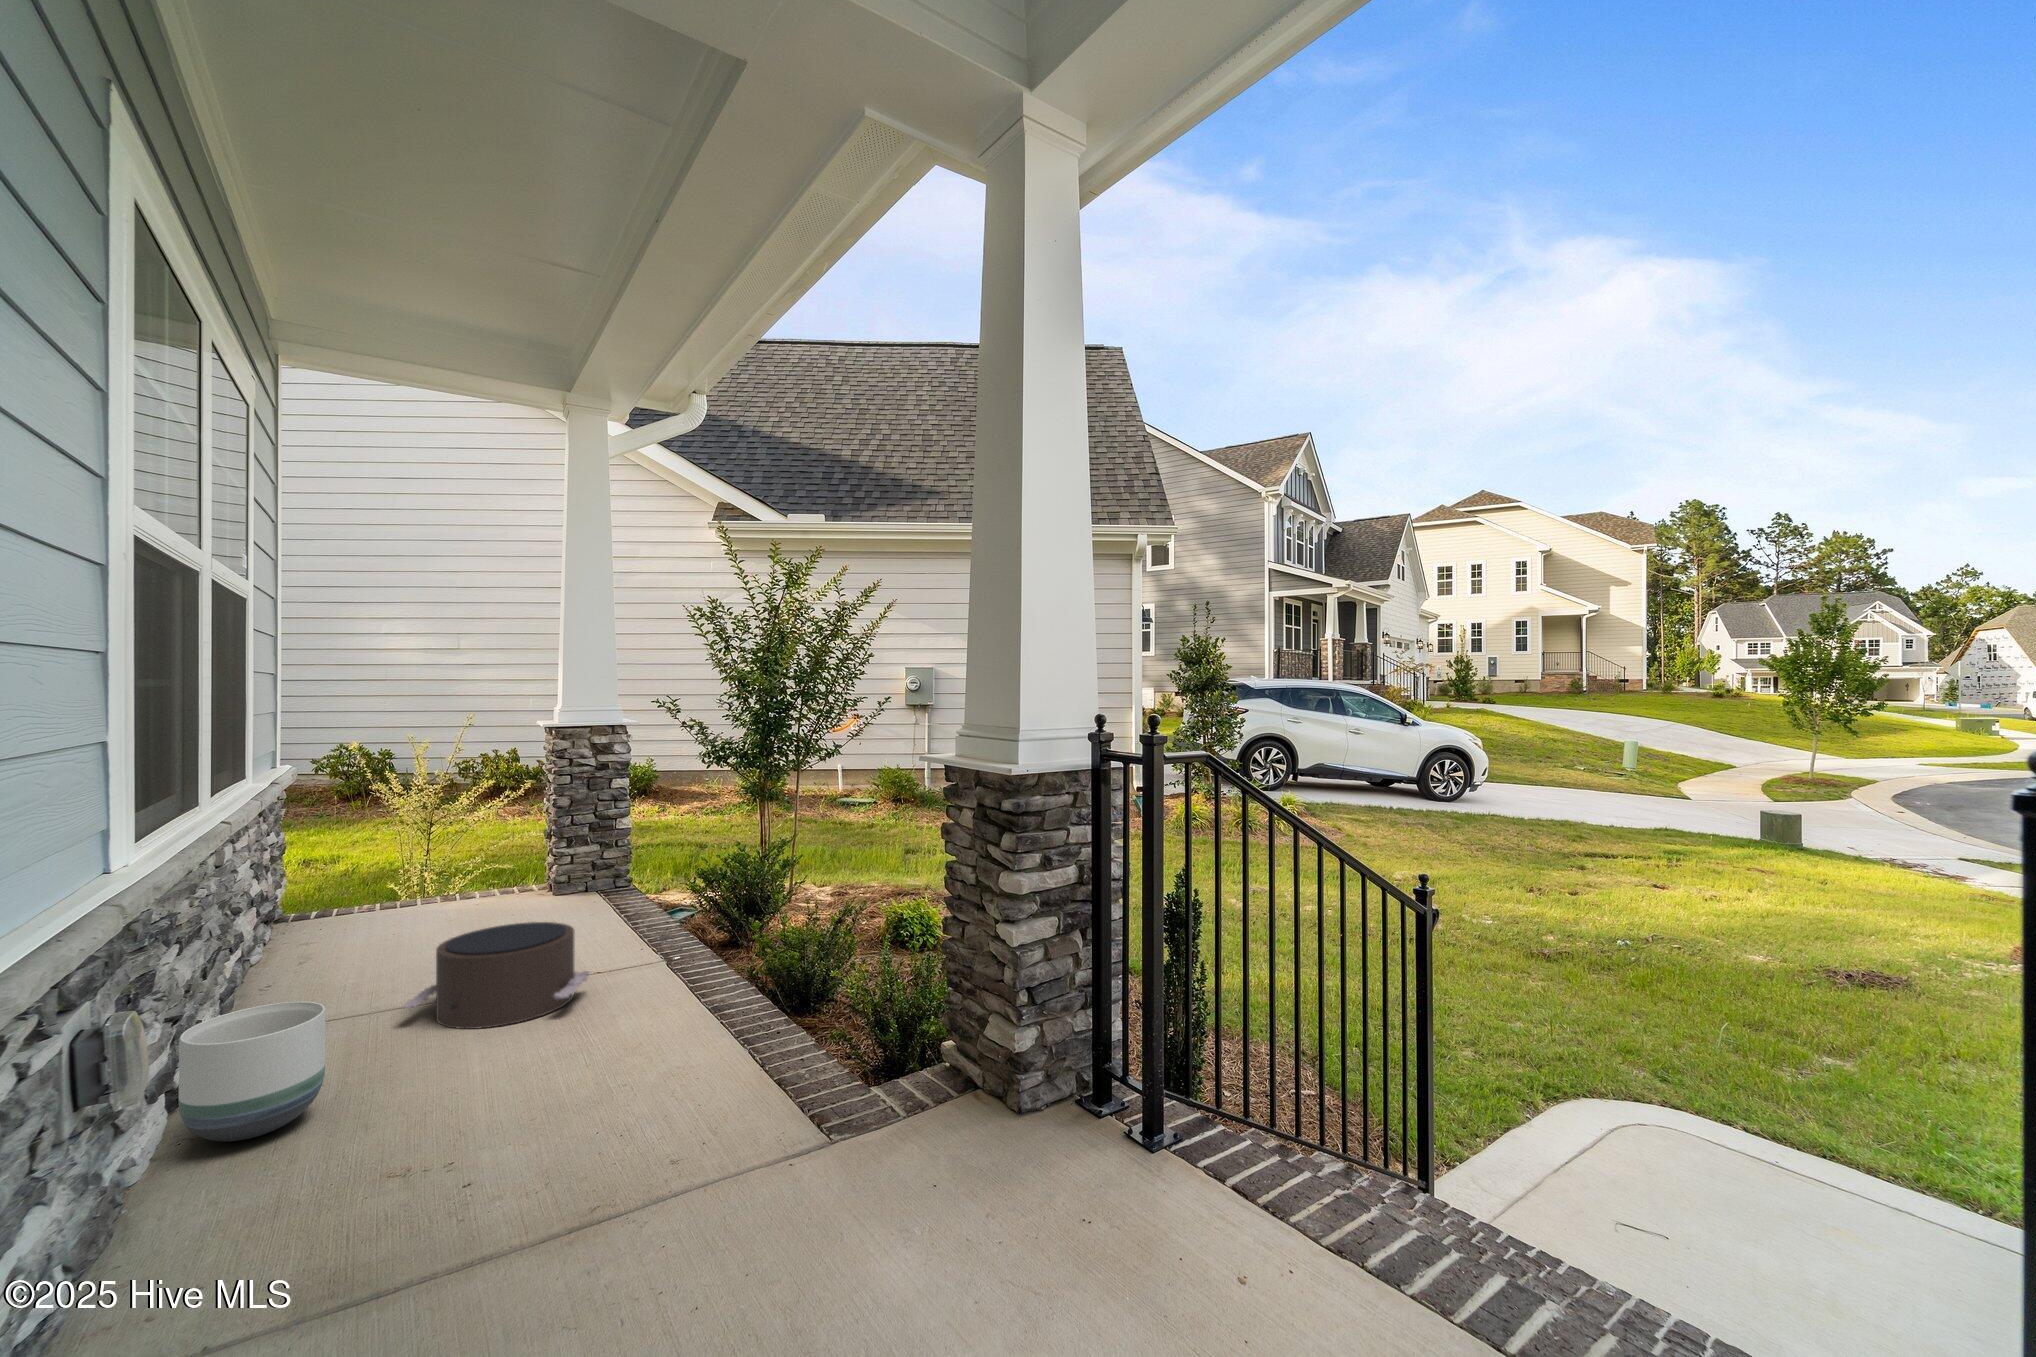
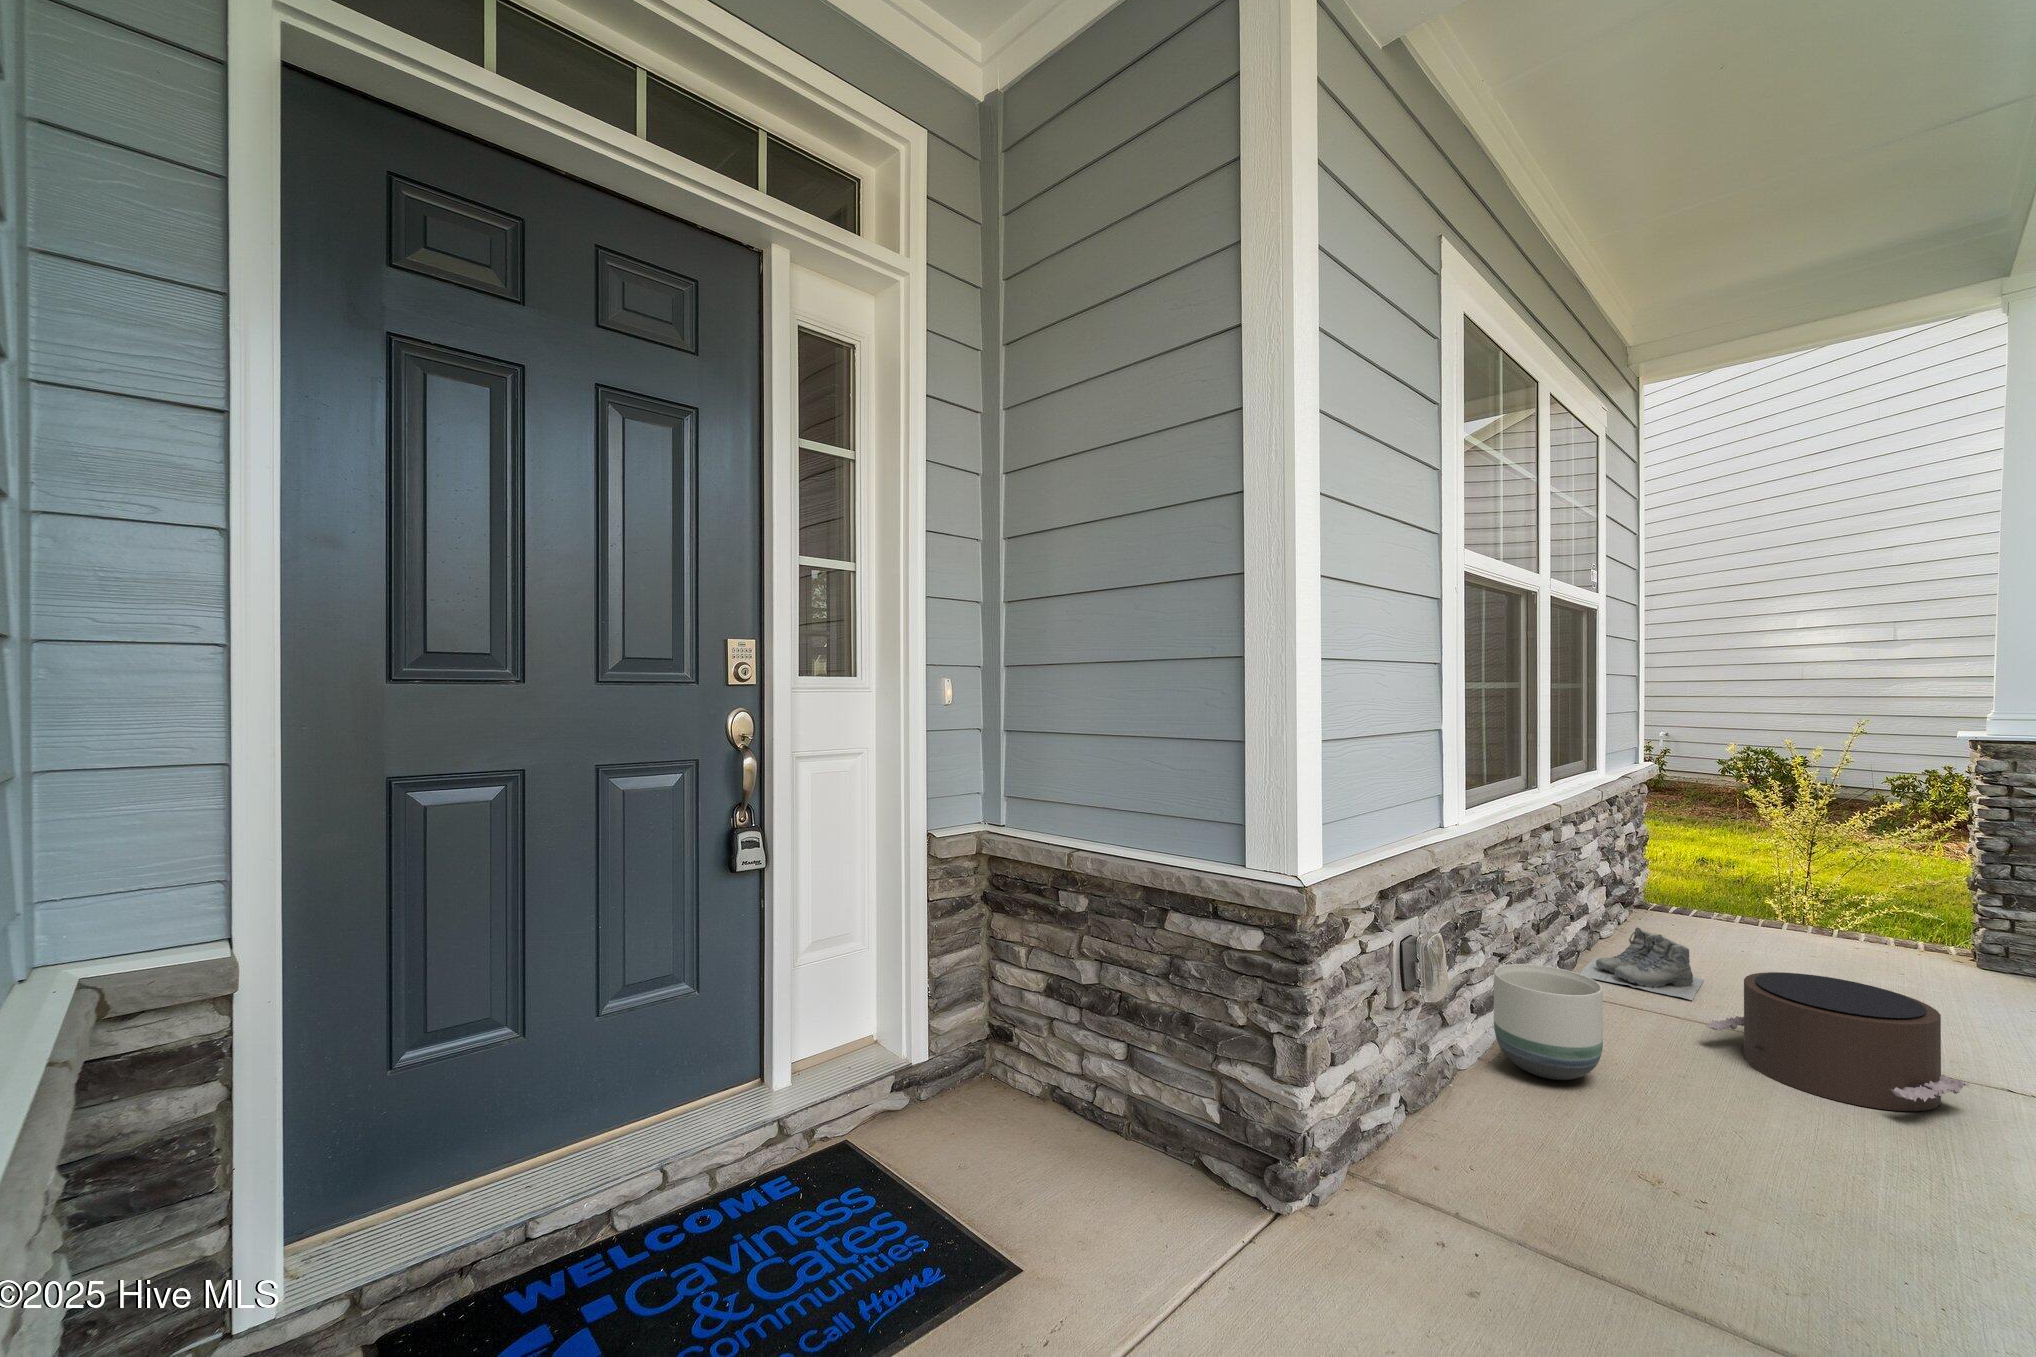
boots: none [241,939,373,1015] -> present [1580,927,1703,1000]

